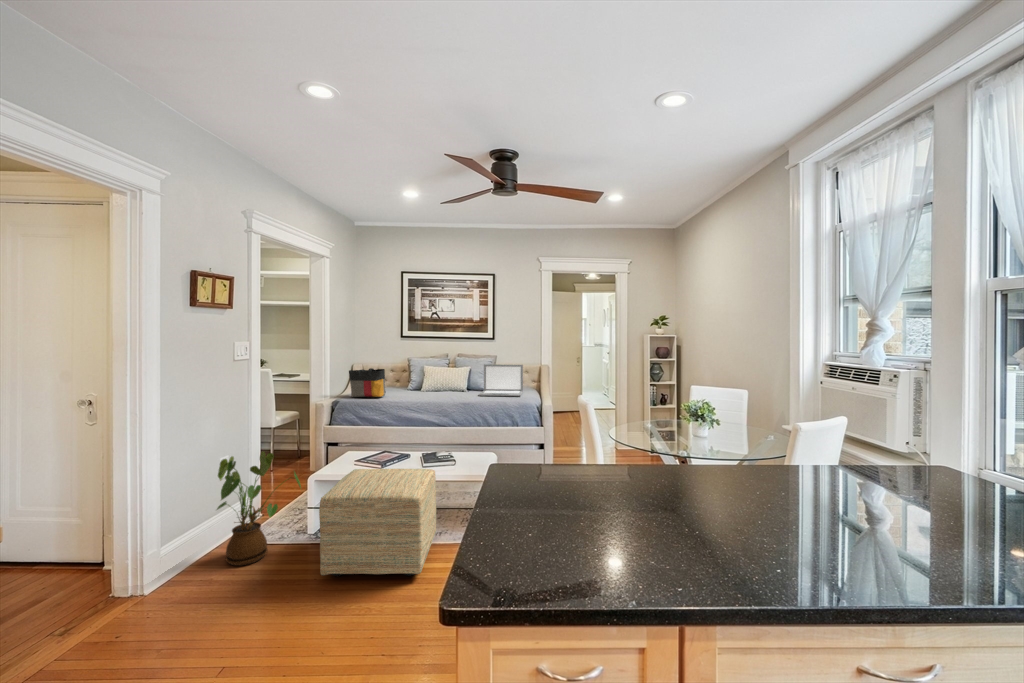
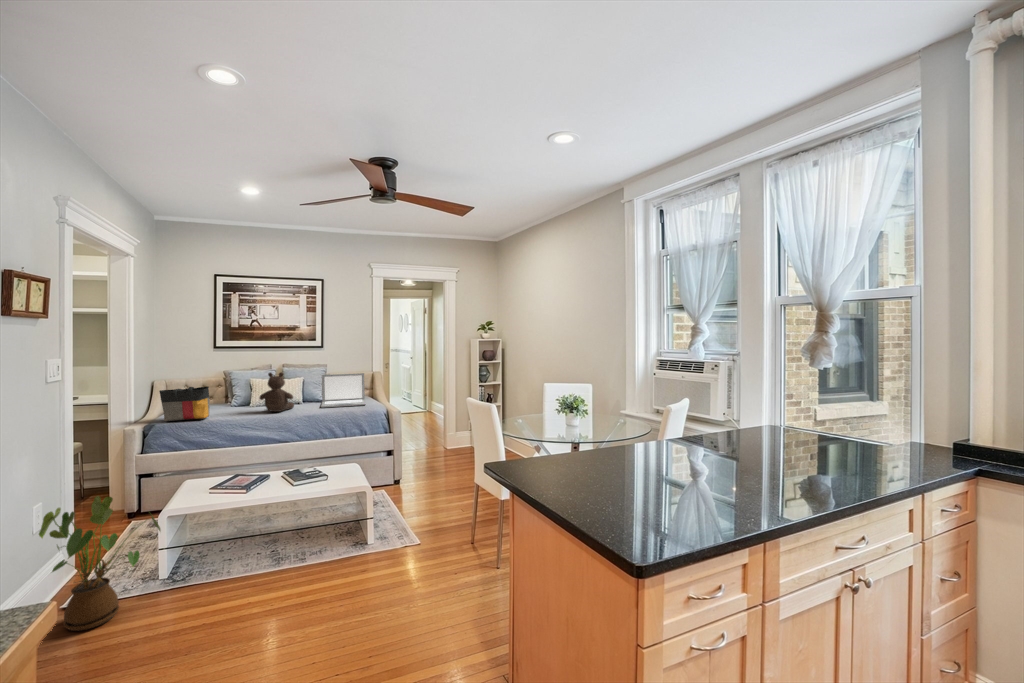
teddy bear: none [426,359,456,396] -> present [259,372,294,412]
ottoman: present [319,469,436,576] -> none [206,487,321,612]

